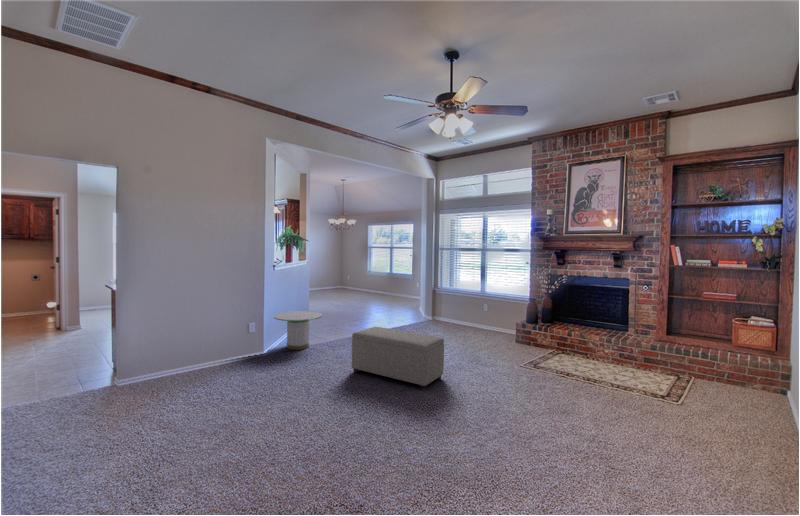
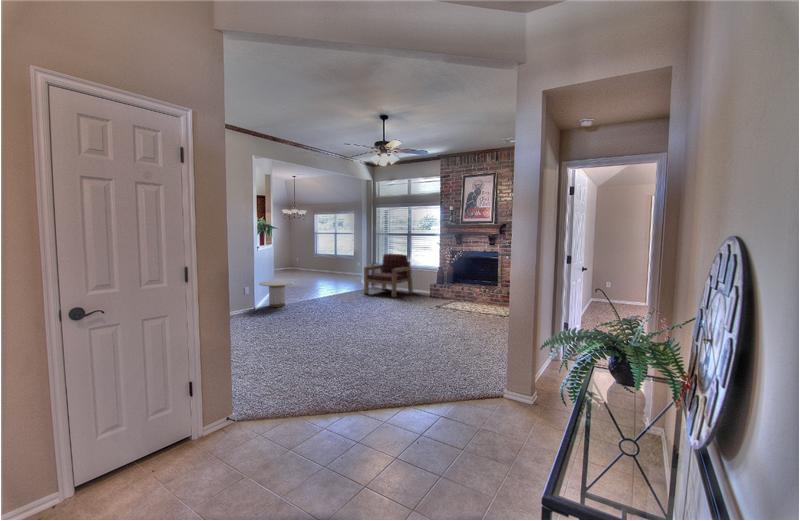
armchair: none [421,276,489,339] -> present [364,254,413,297]
ottoman: present [352,327,444,390] -> none [321,287,382,321]

